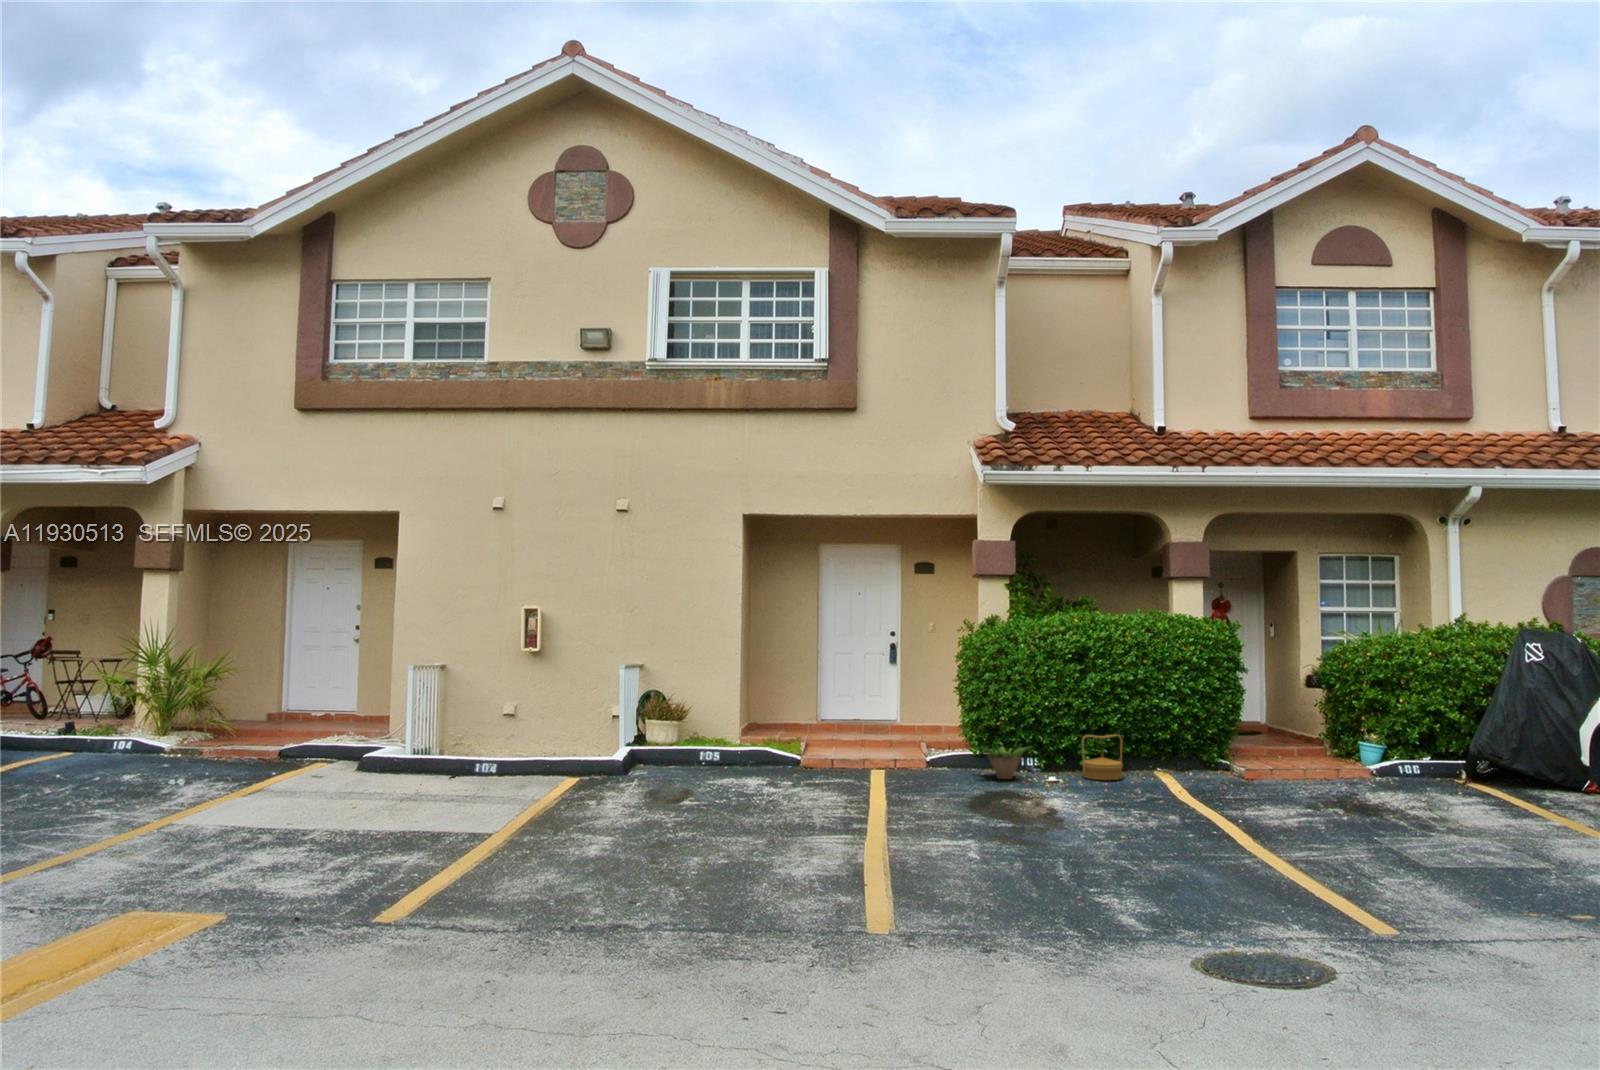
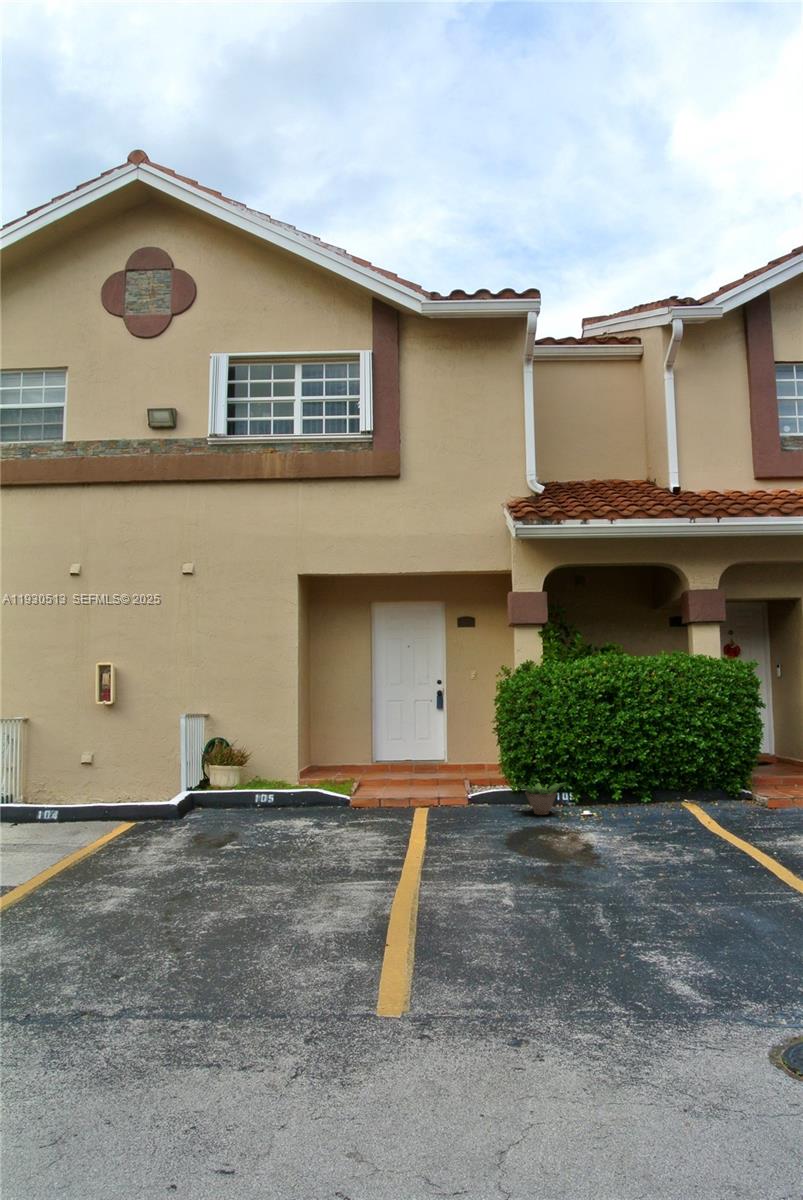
woven basket: present [1082,735,1123,780] -> none [614,769,654,813]

